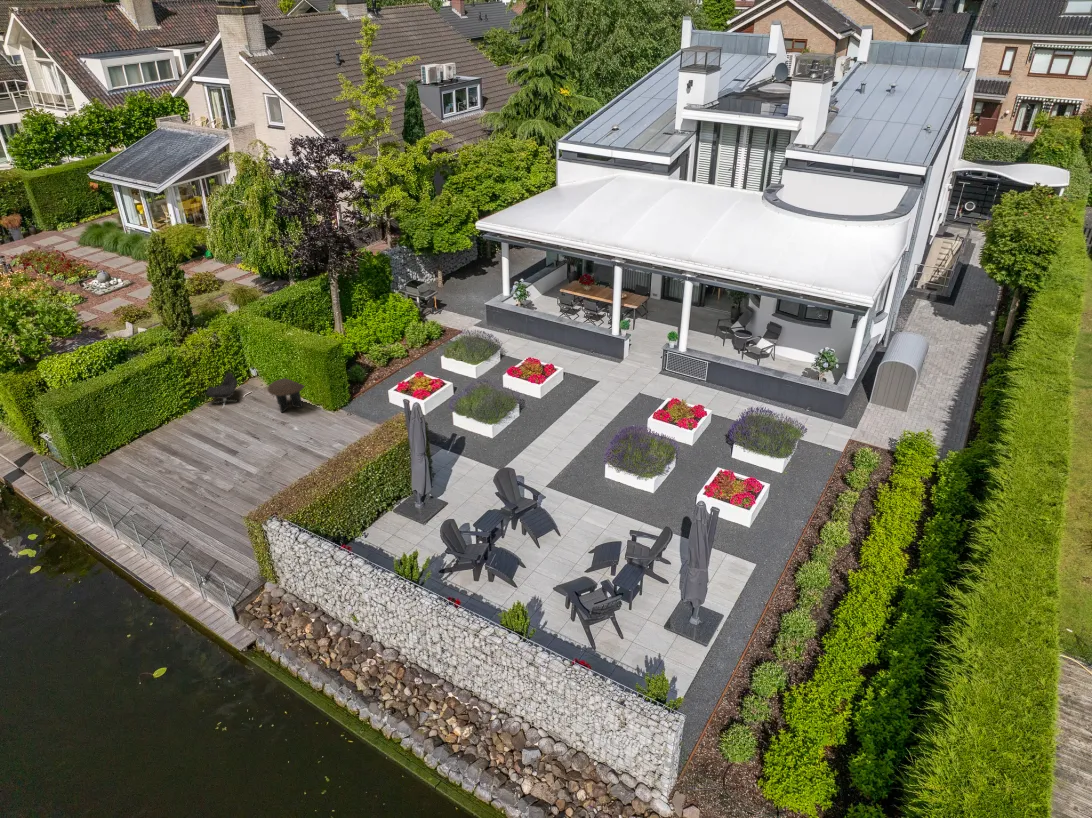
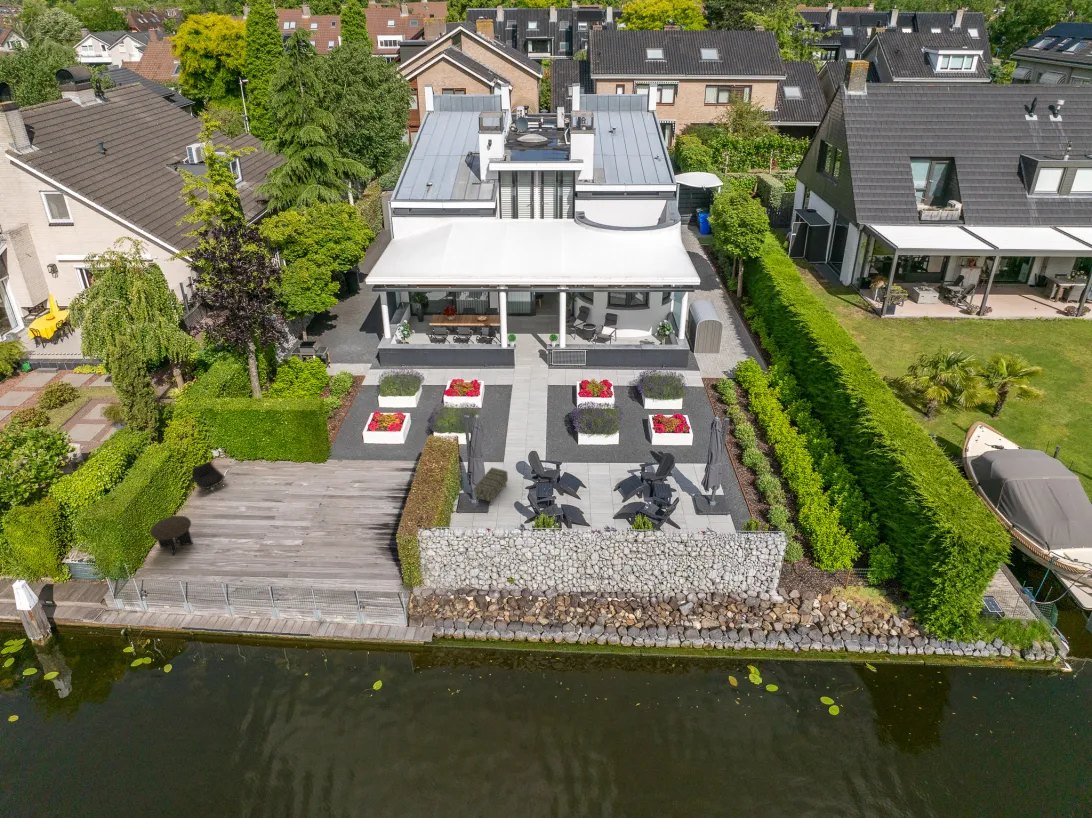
coffee table: present [268,378,304,413] -> present [150,516,193,555]
bench: none [417,469,471,514] -> present [475,468,508,505]

